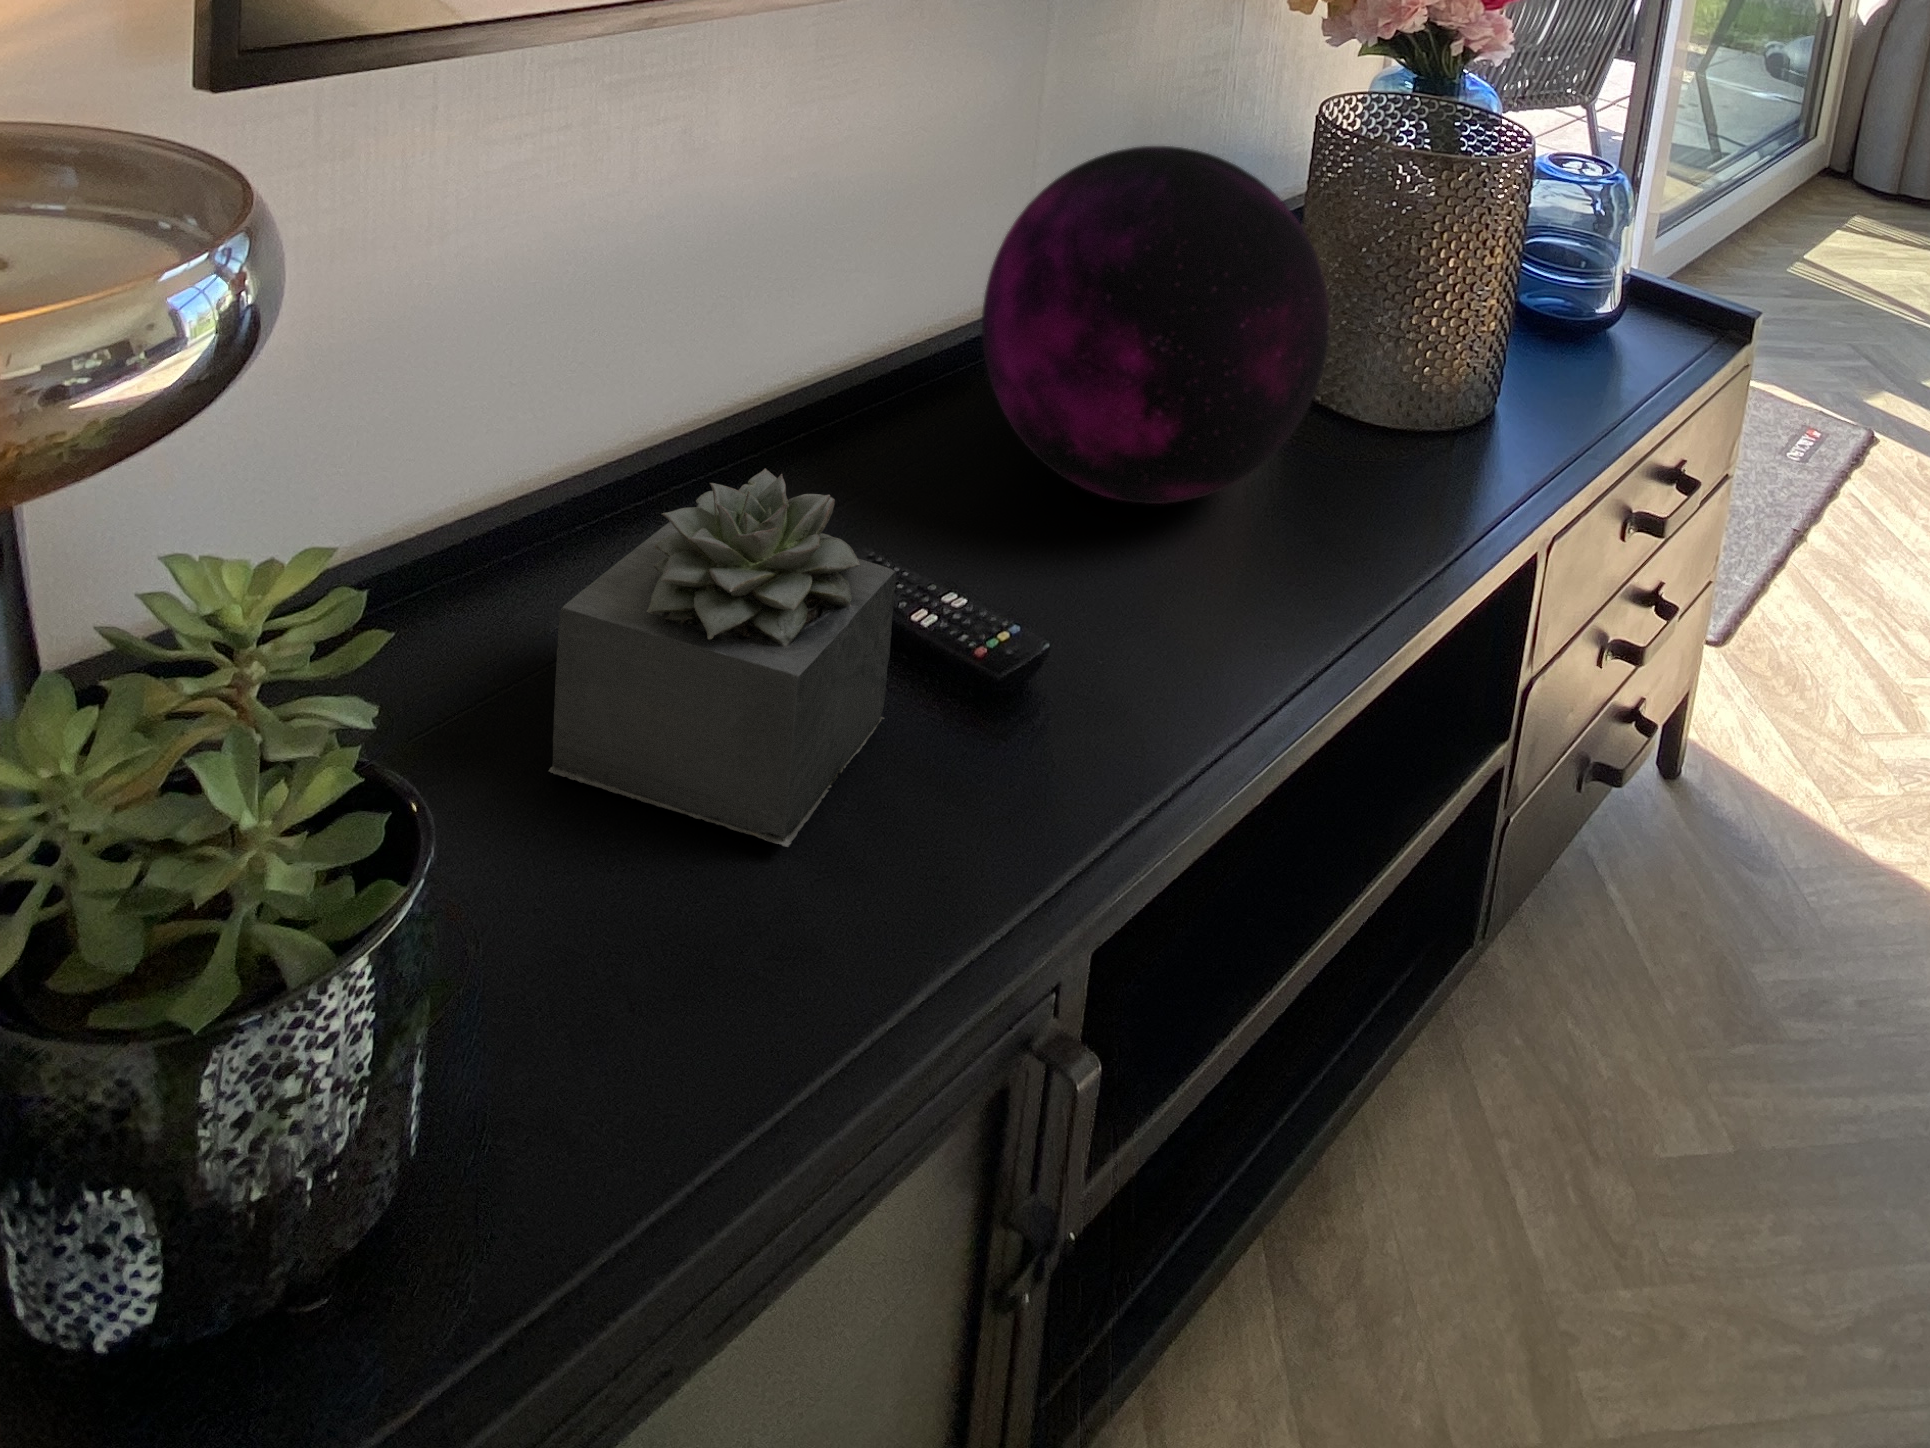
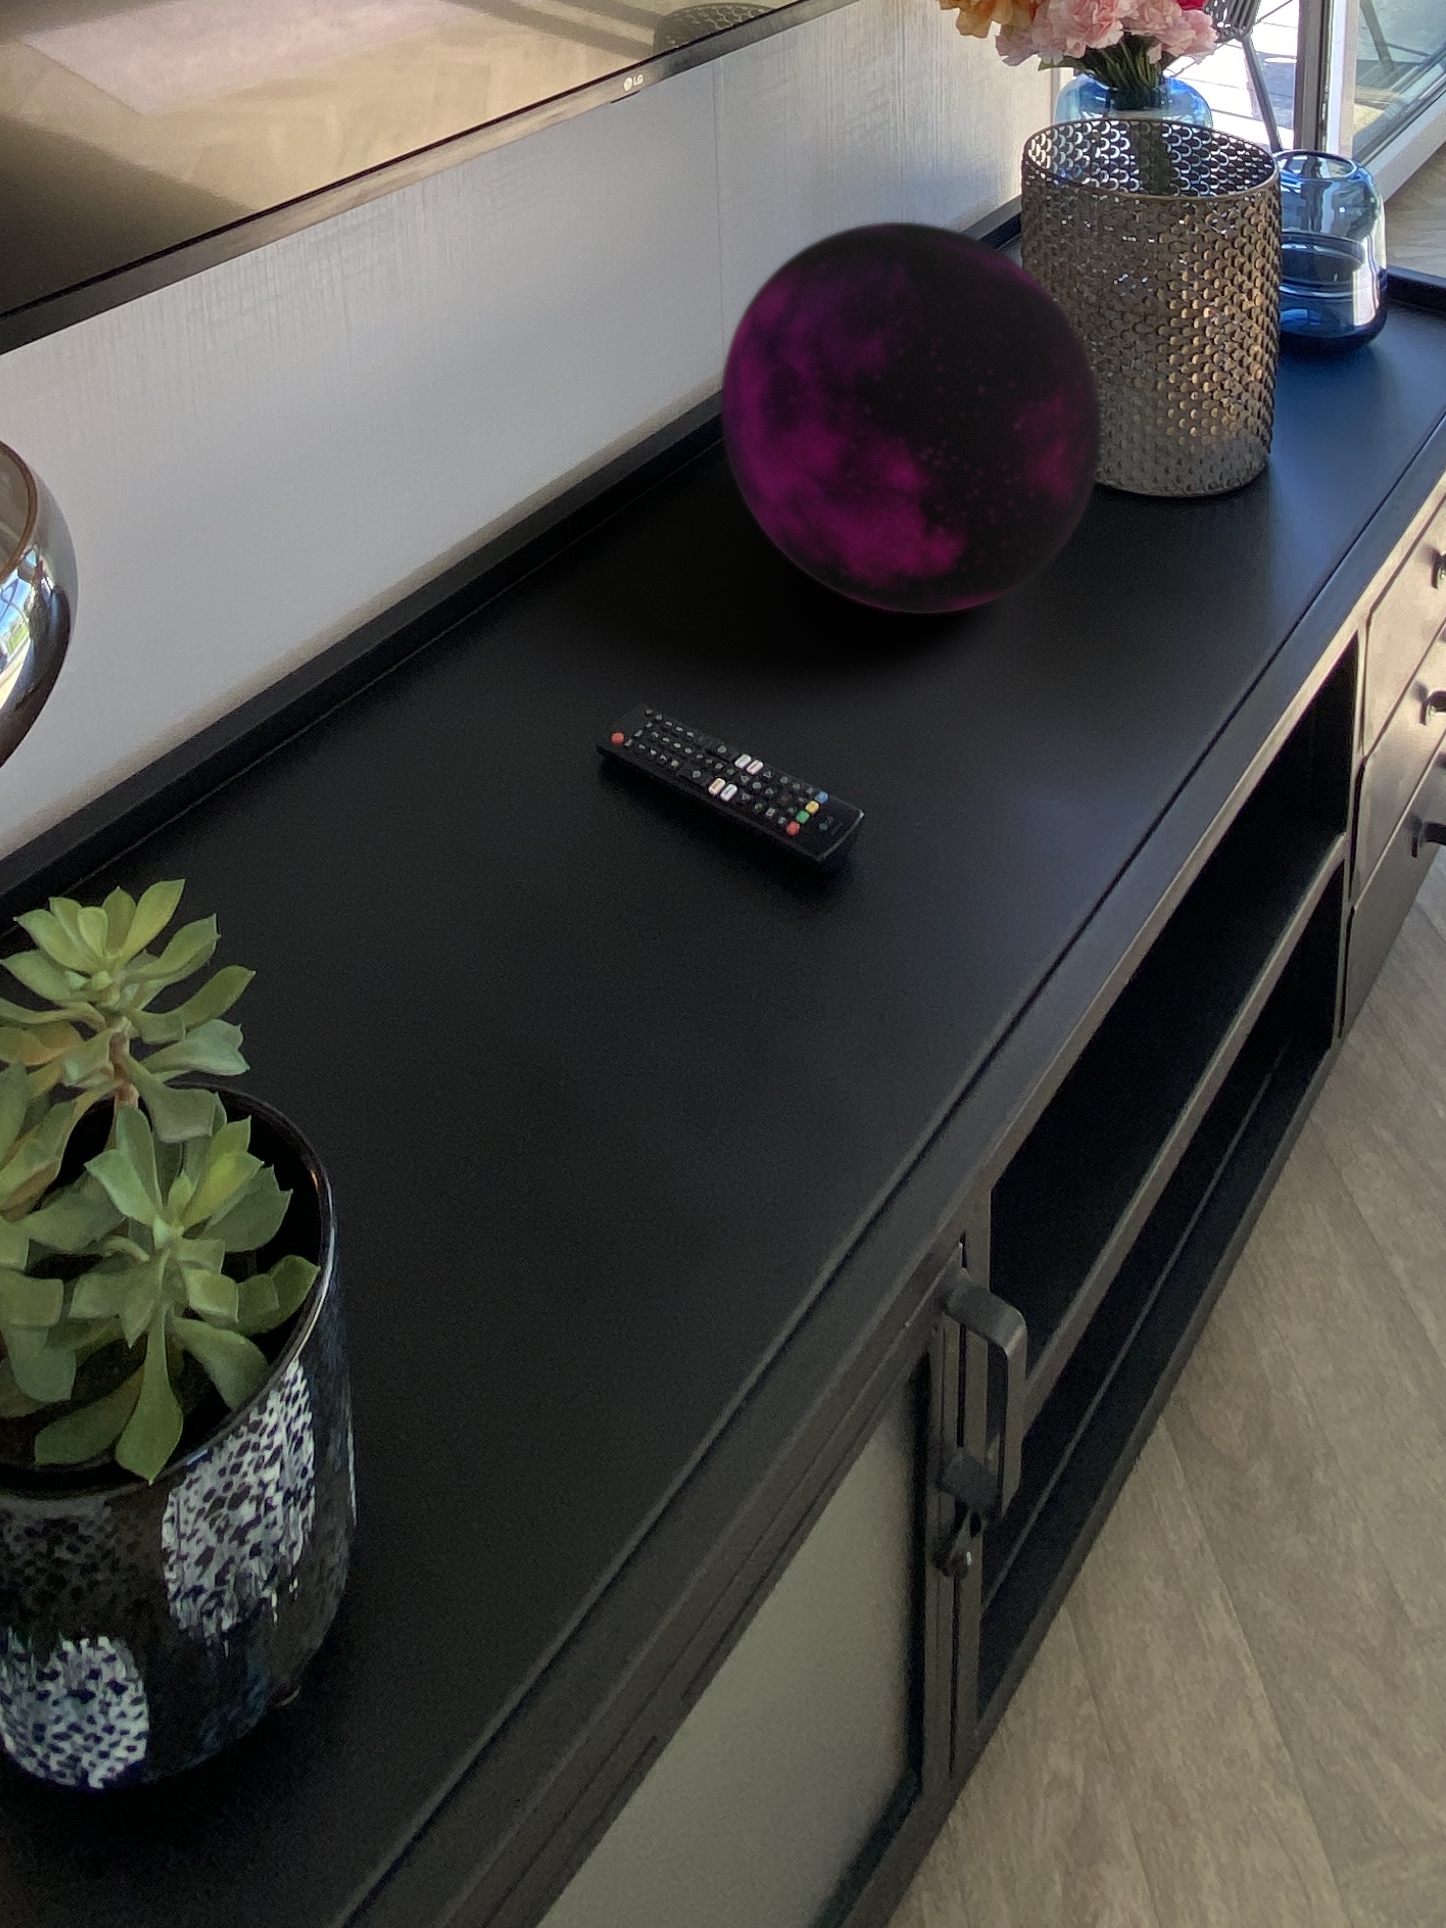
succulent plant: present [549,468,896,847] -> none [380,656,715,1084]

